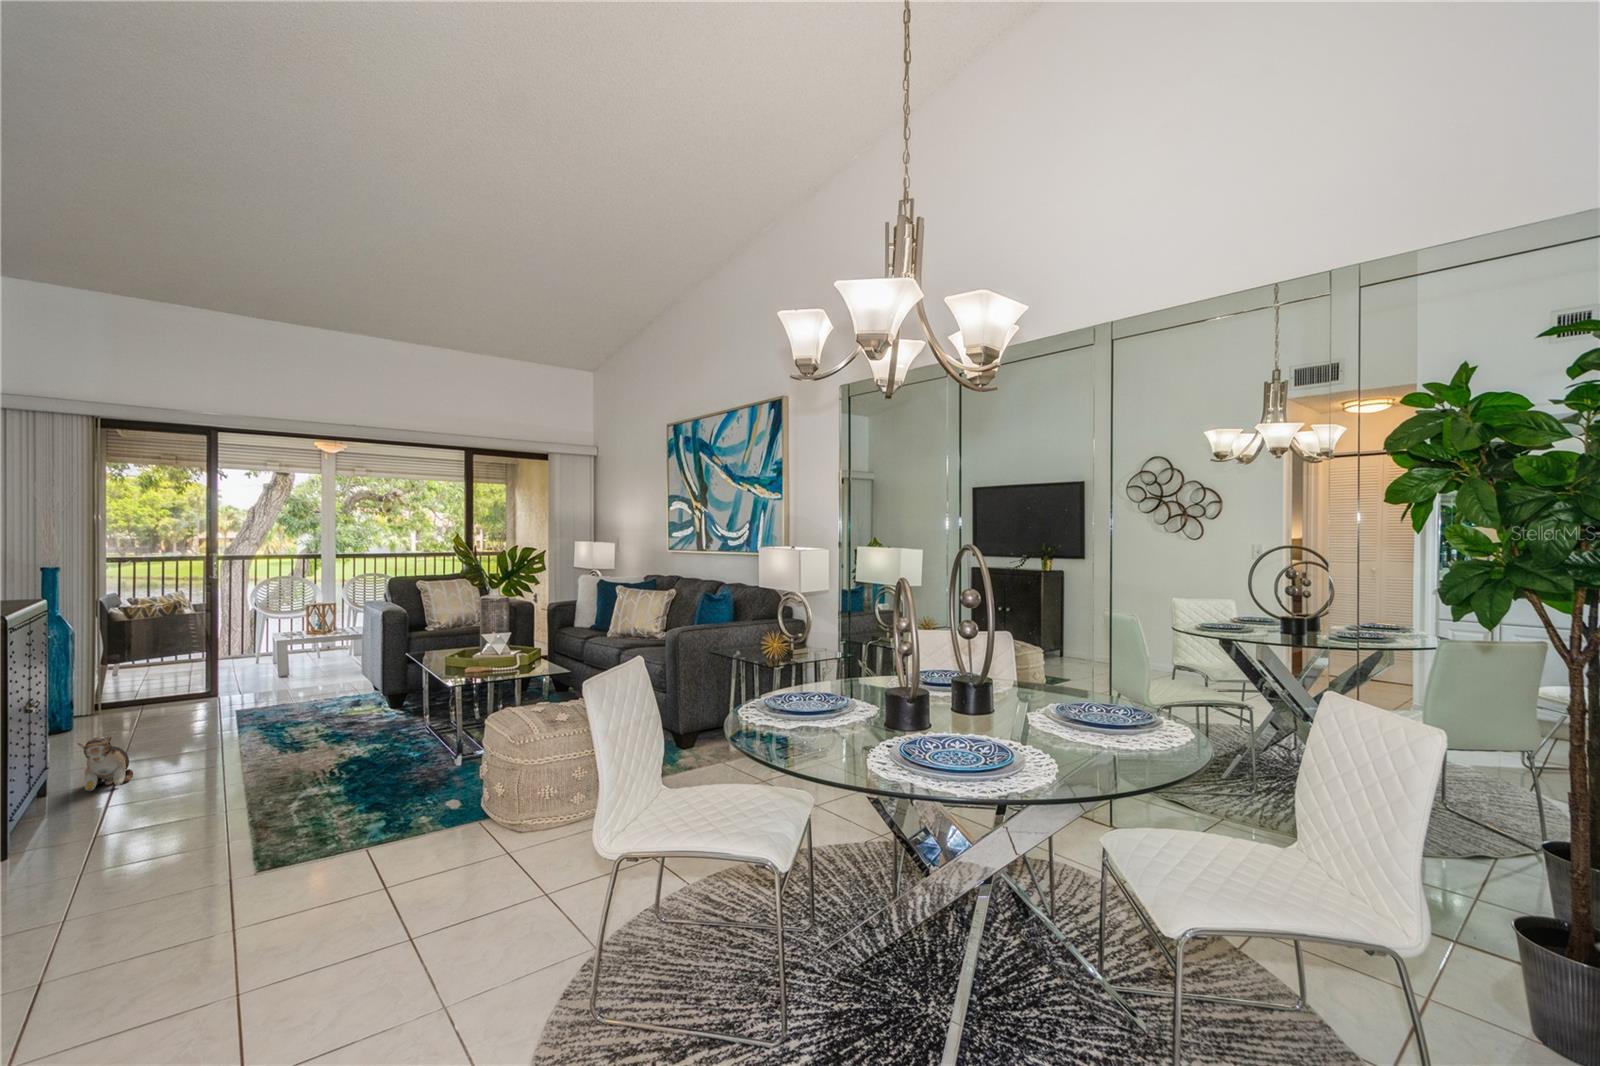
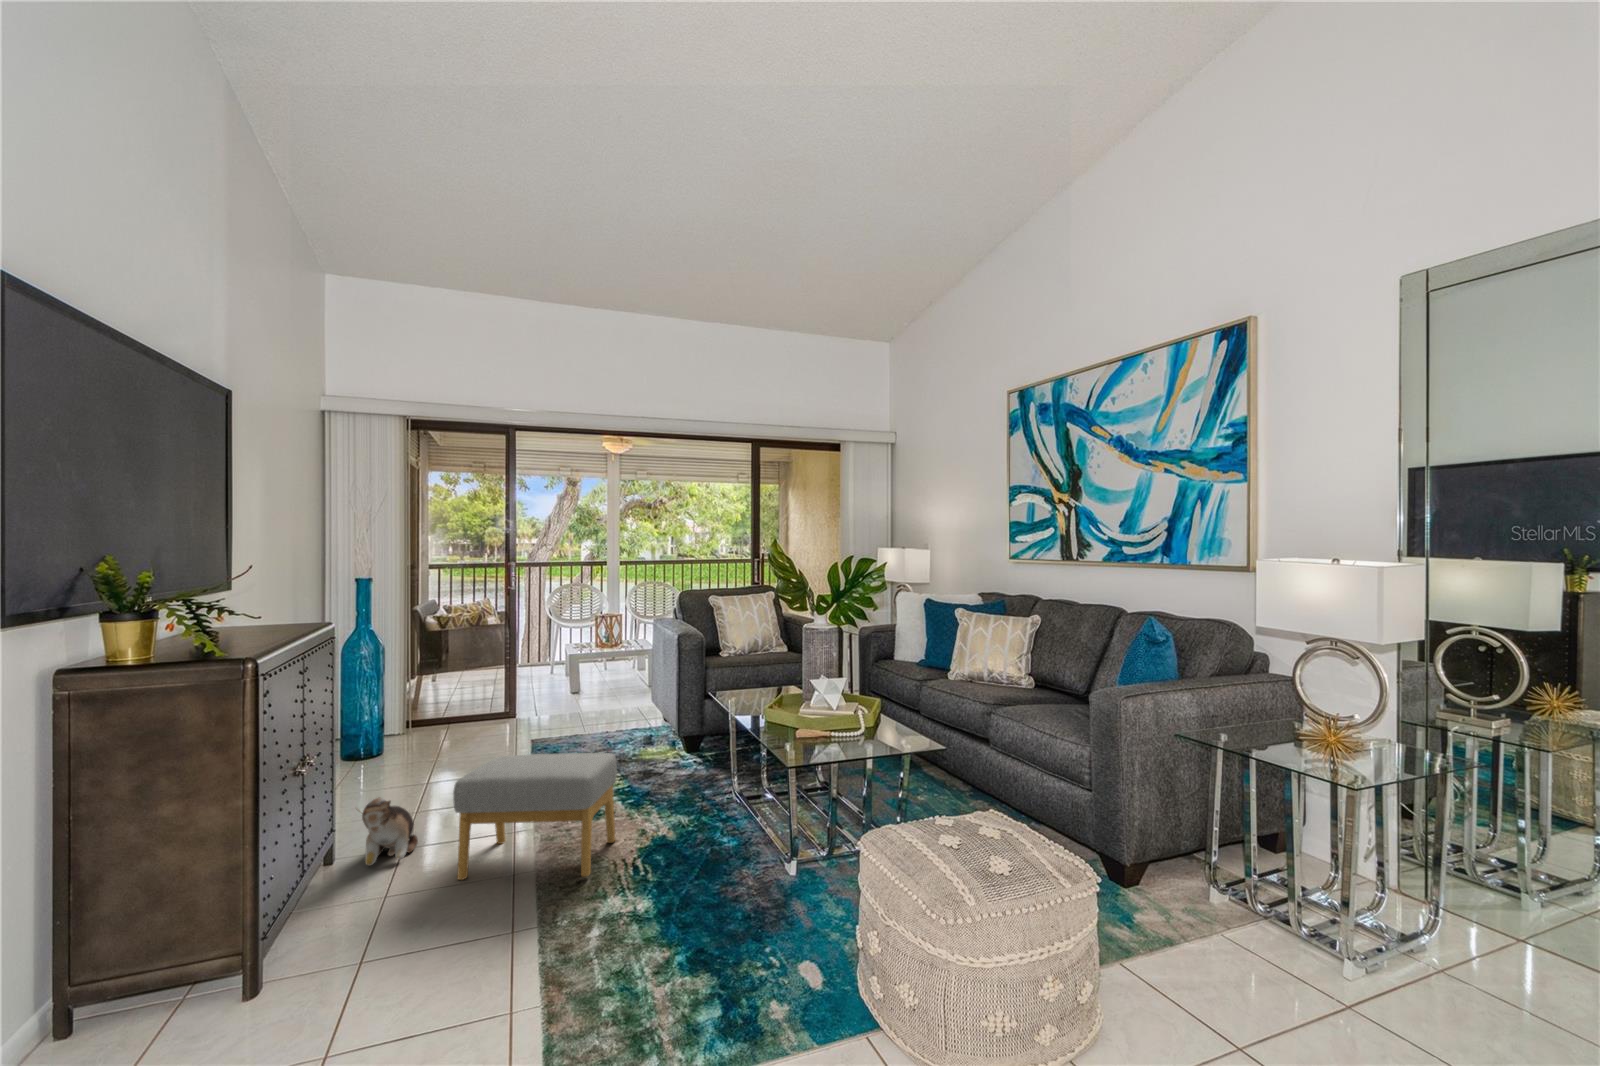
footstool: none [172,695,318,790] -> present [453,753,617,880]

